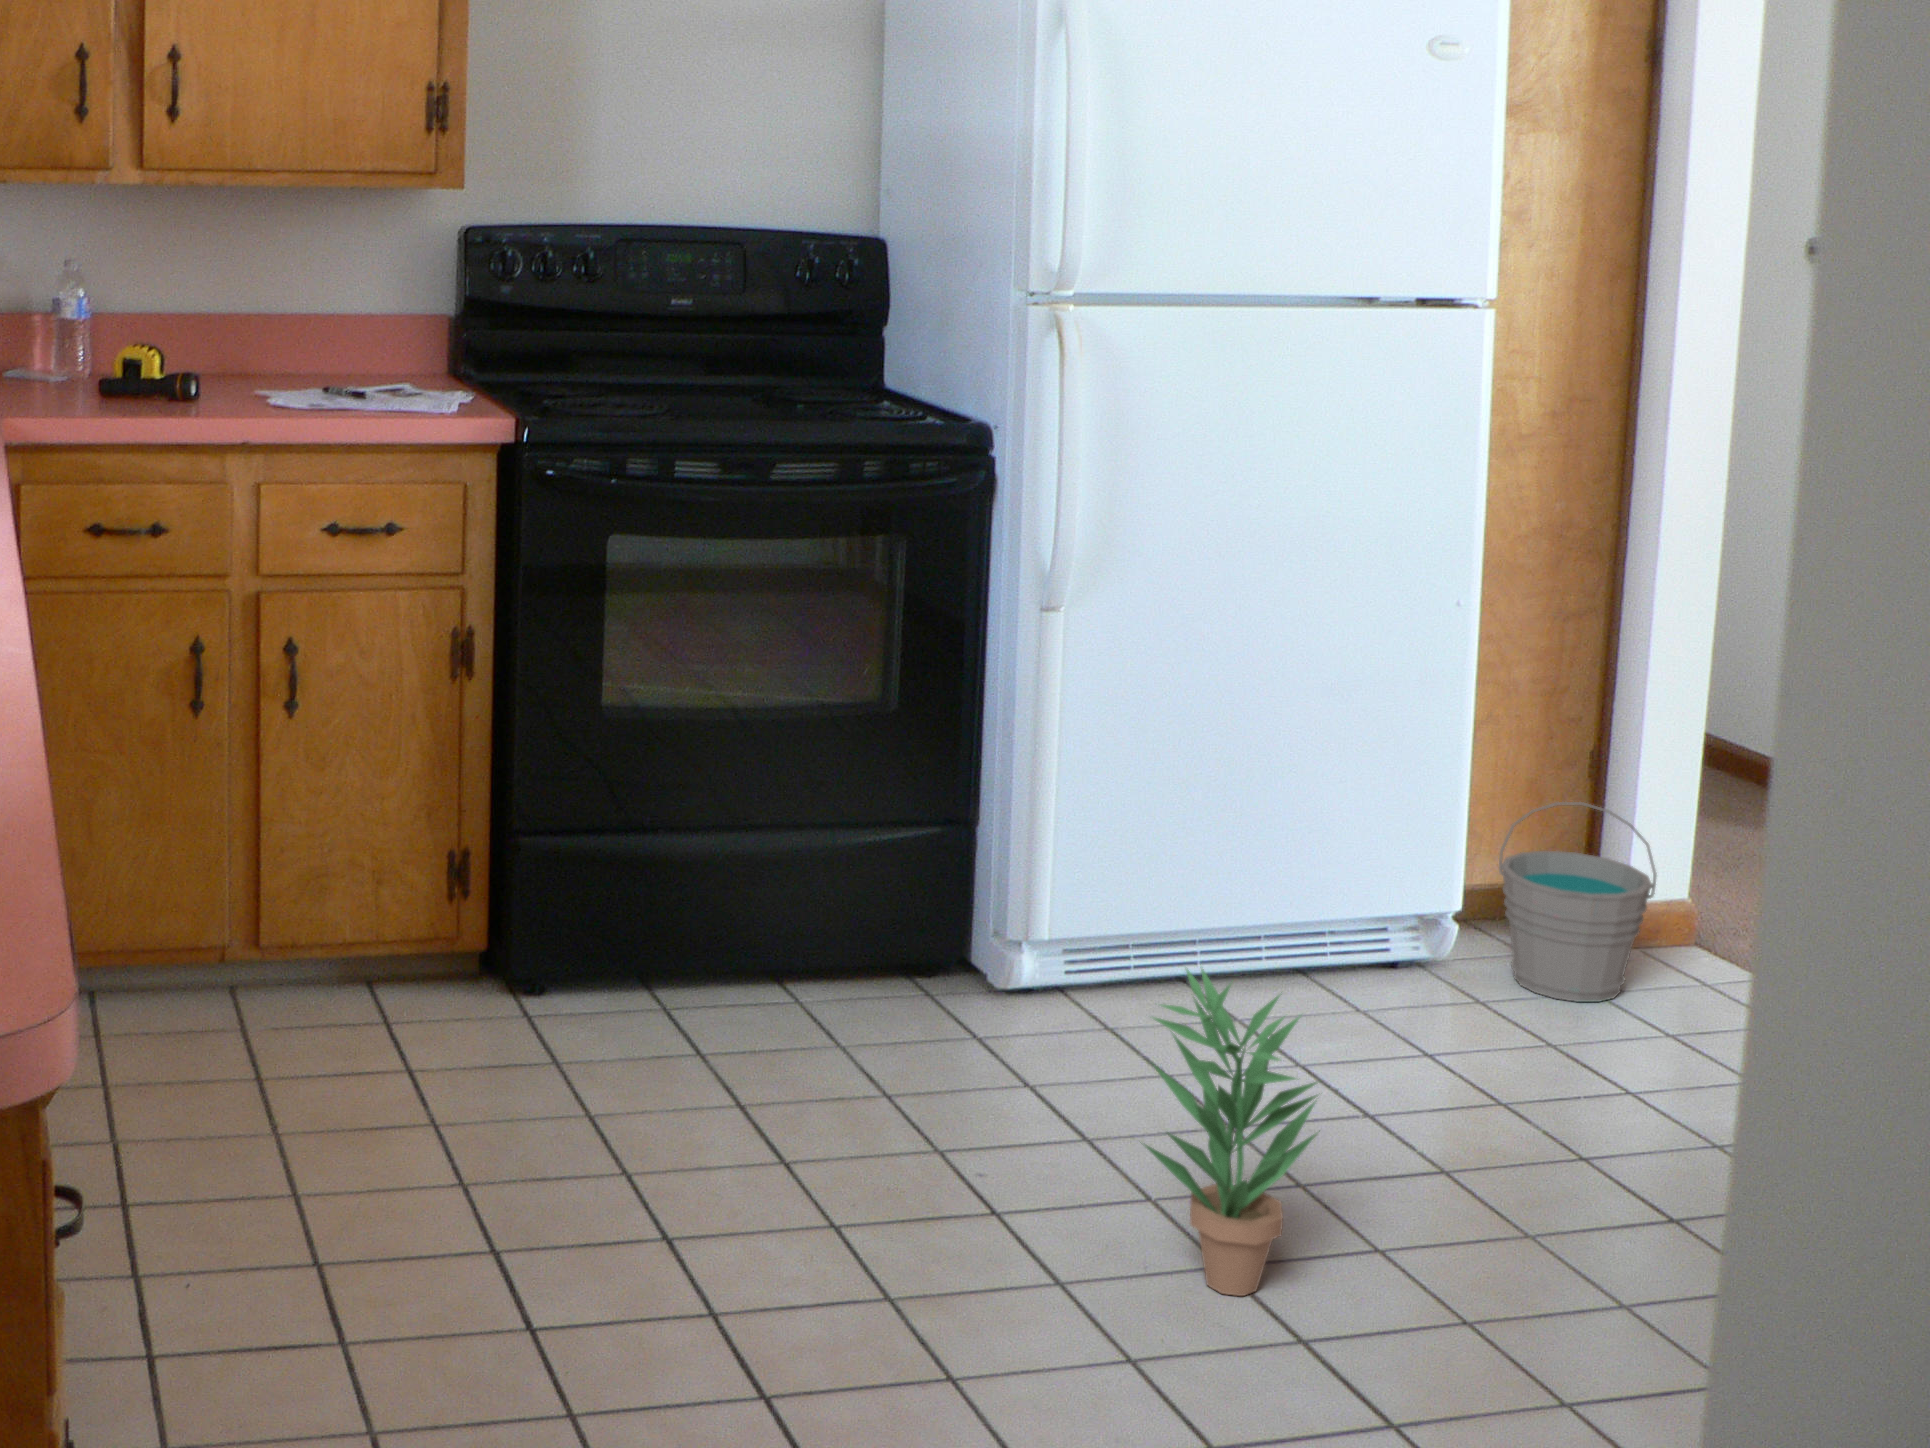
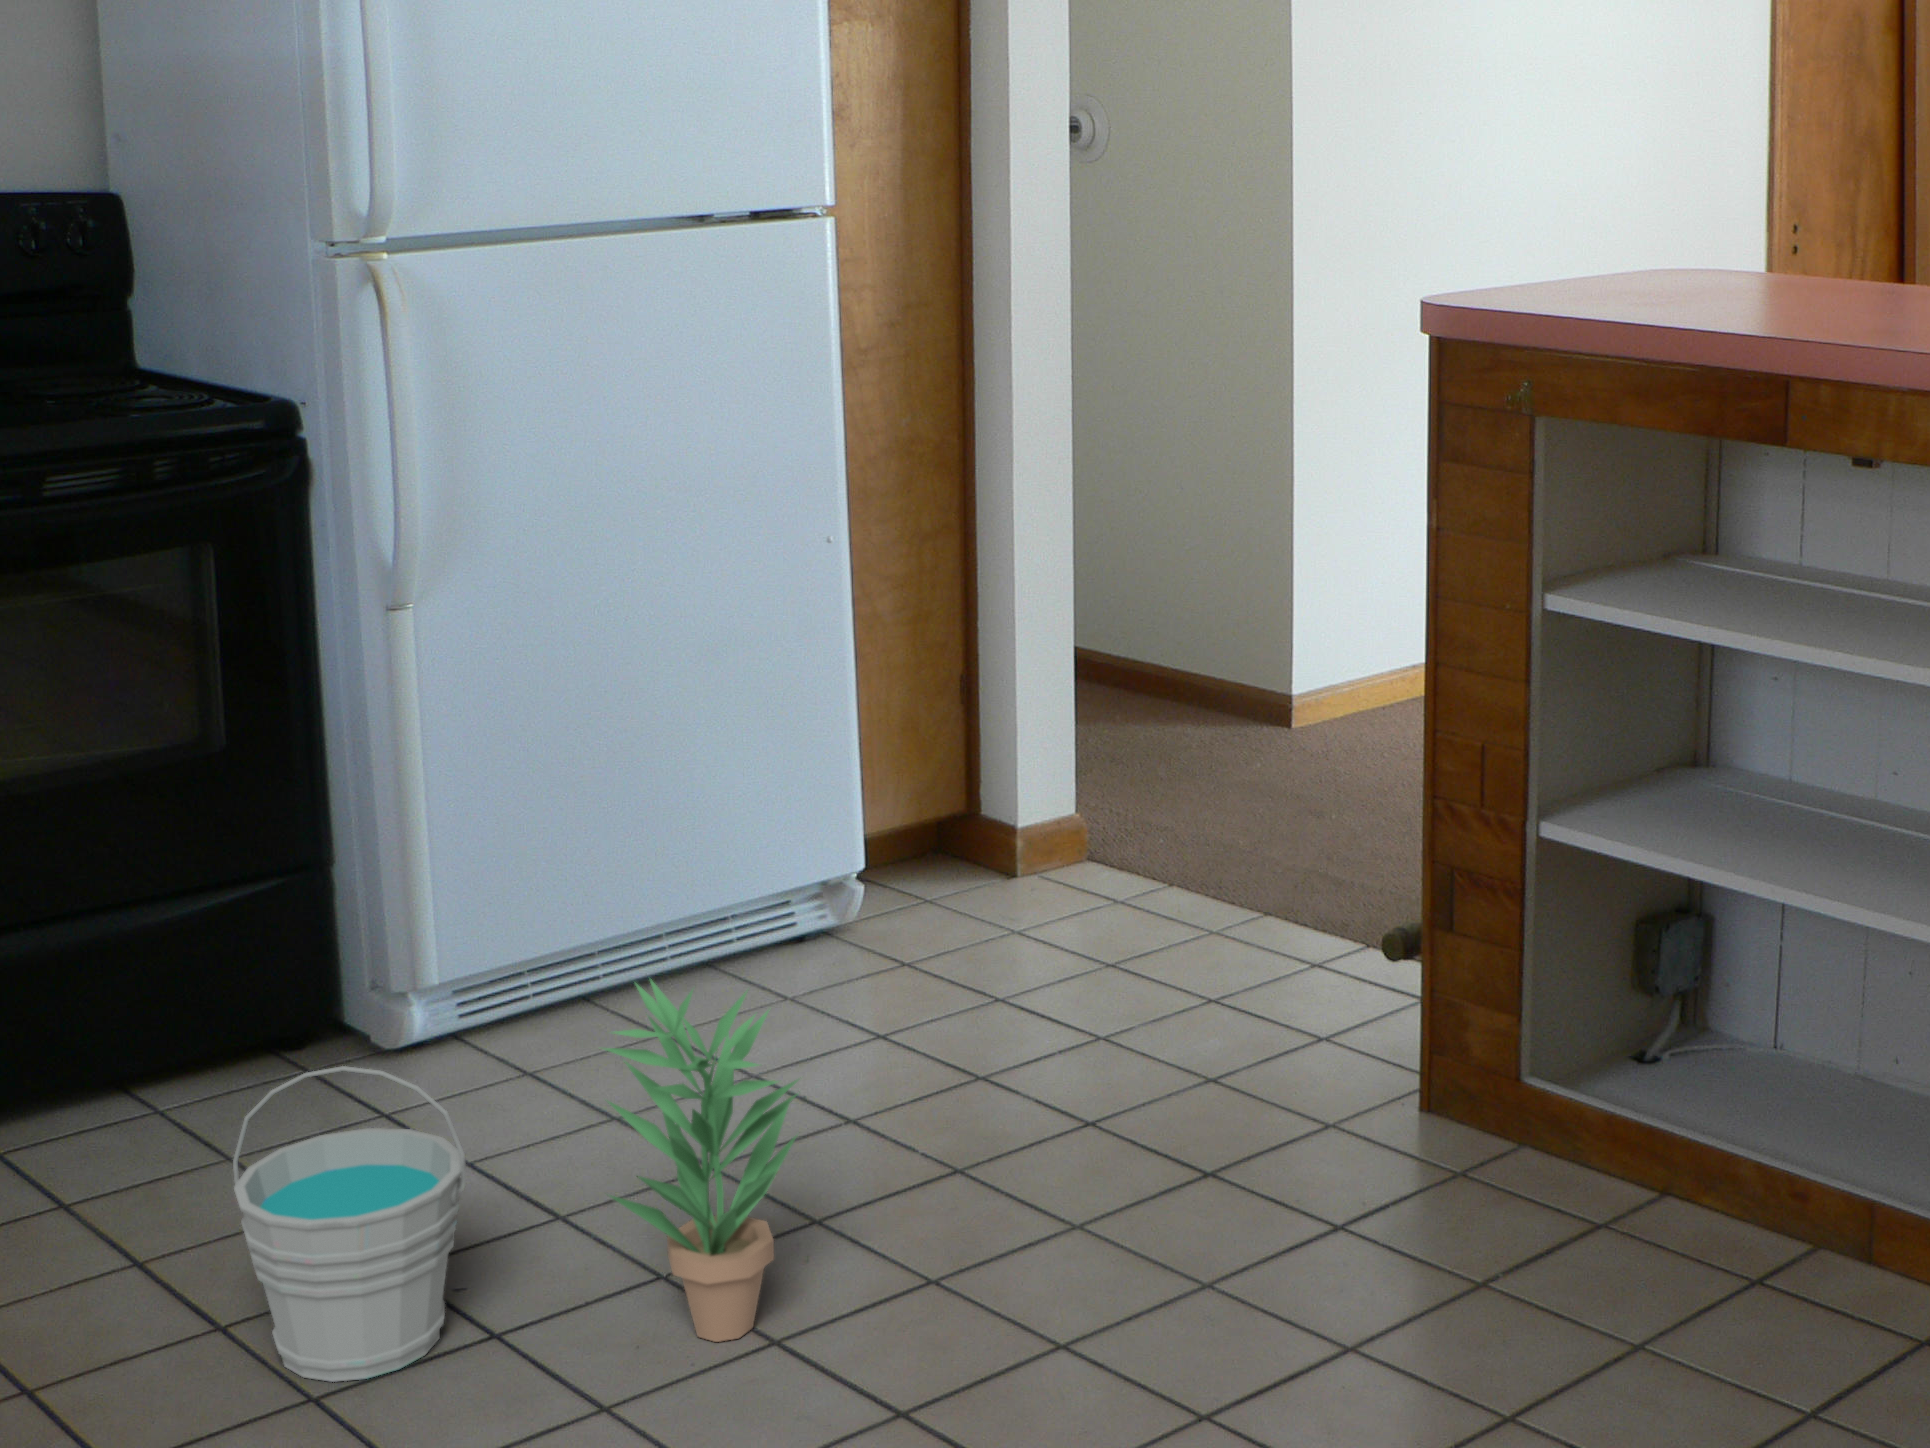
bucket: present [1499,802,1657,1002] -> present [233,1066,466,1382]

